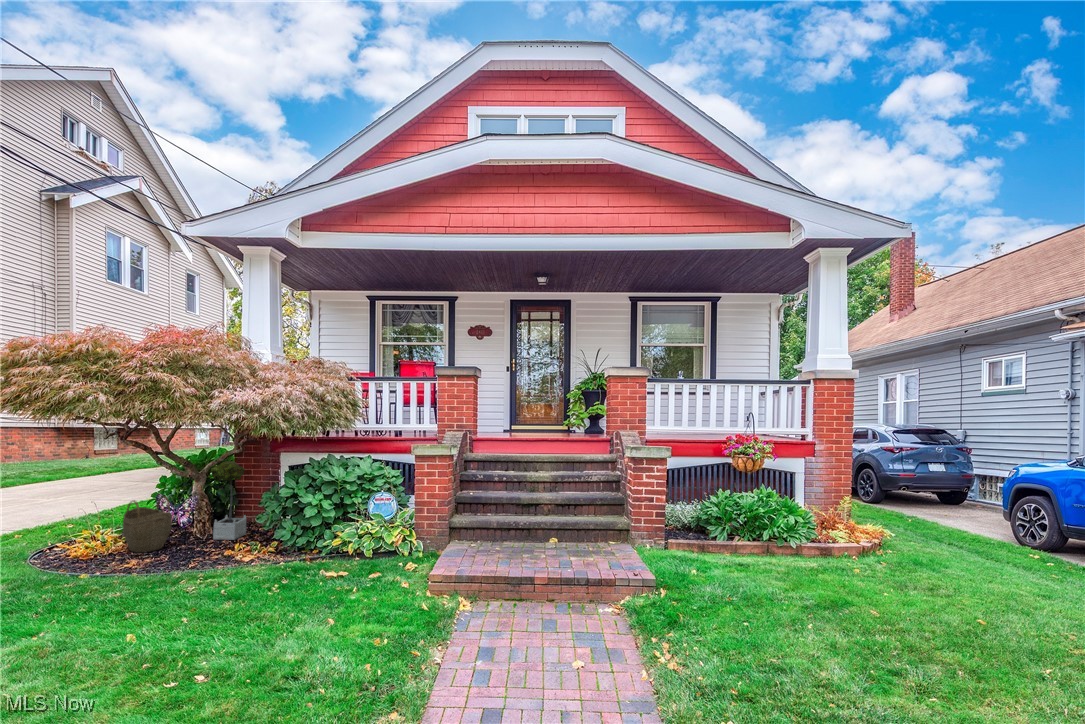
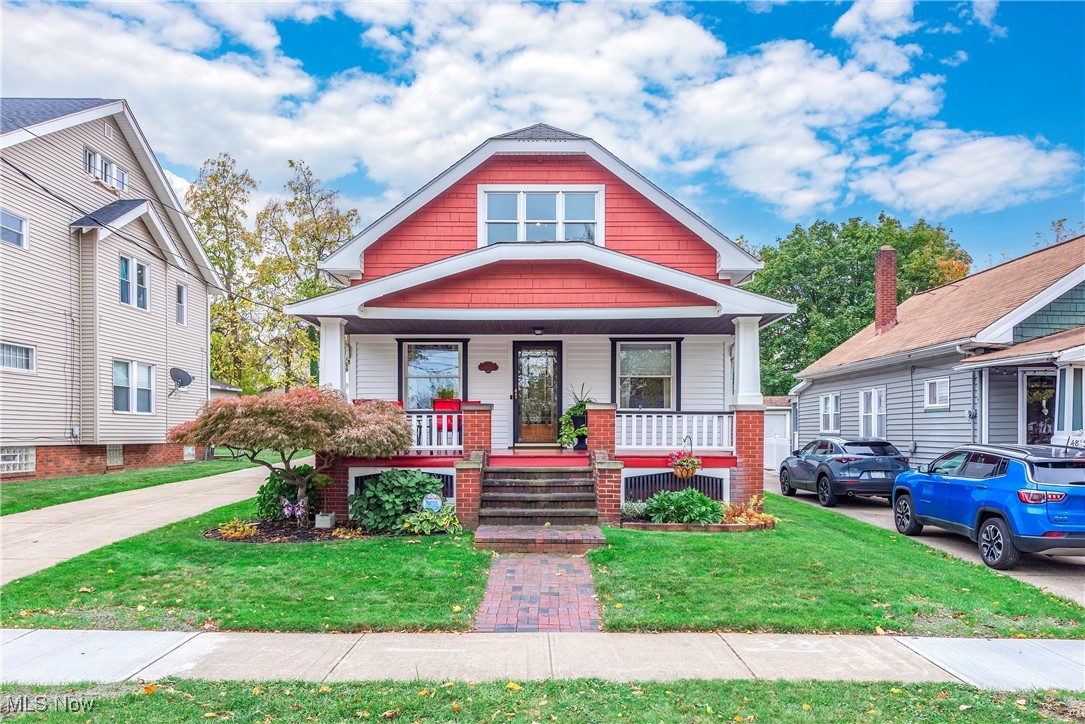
woven basket: present [123,496,172,553] -> none [263,498,294,534]

